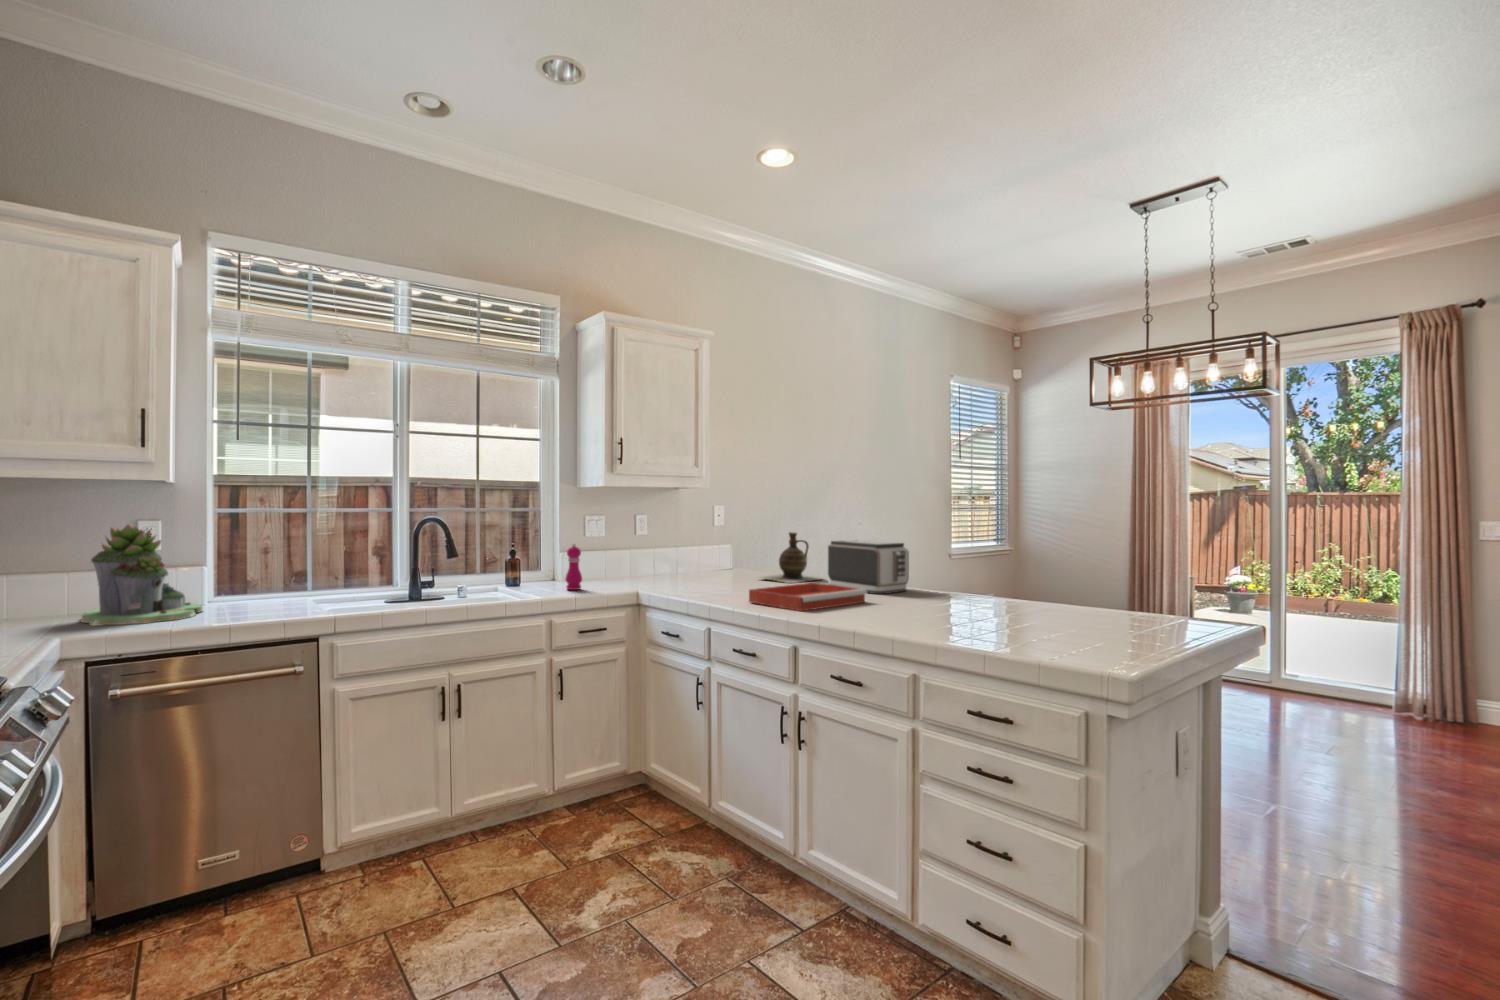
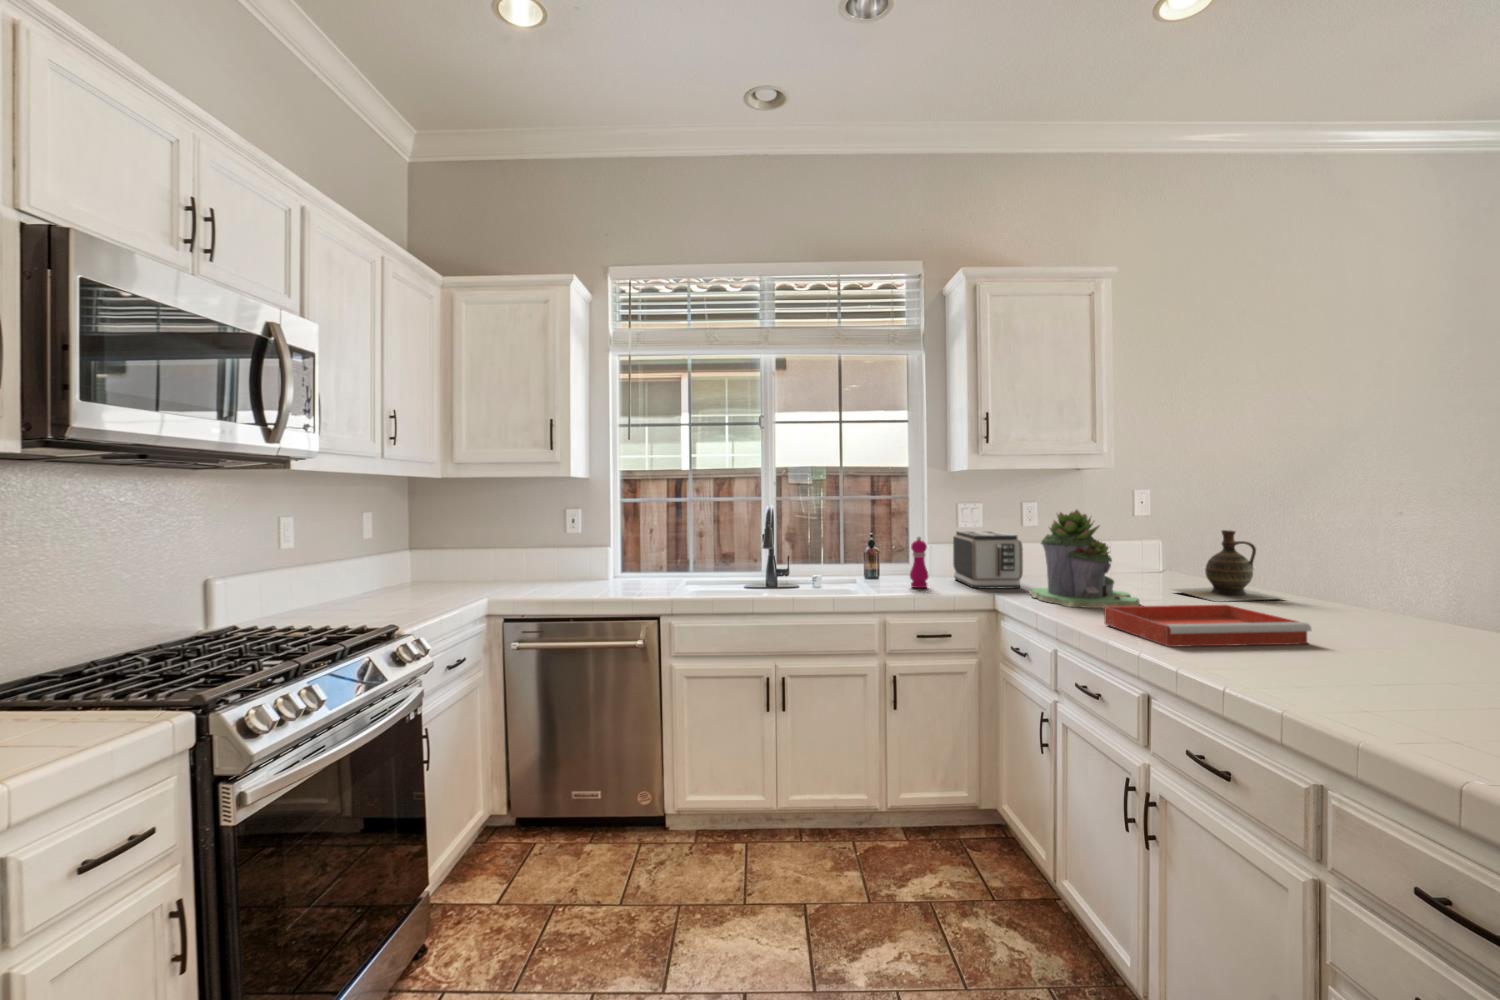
succulent planter: present [81,525,203,626] -> present [1030,510,1140,608]
toaster: present [828,540,909,594] -> present [953,531,1023,589]

